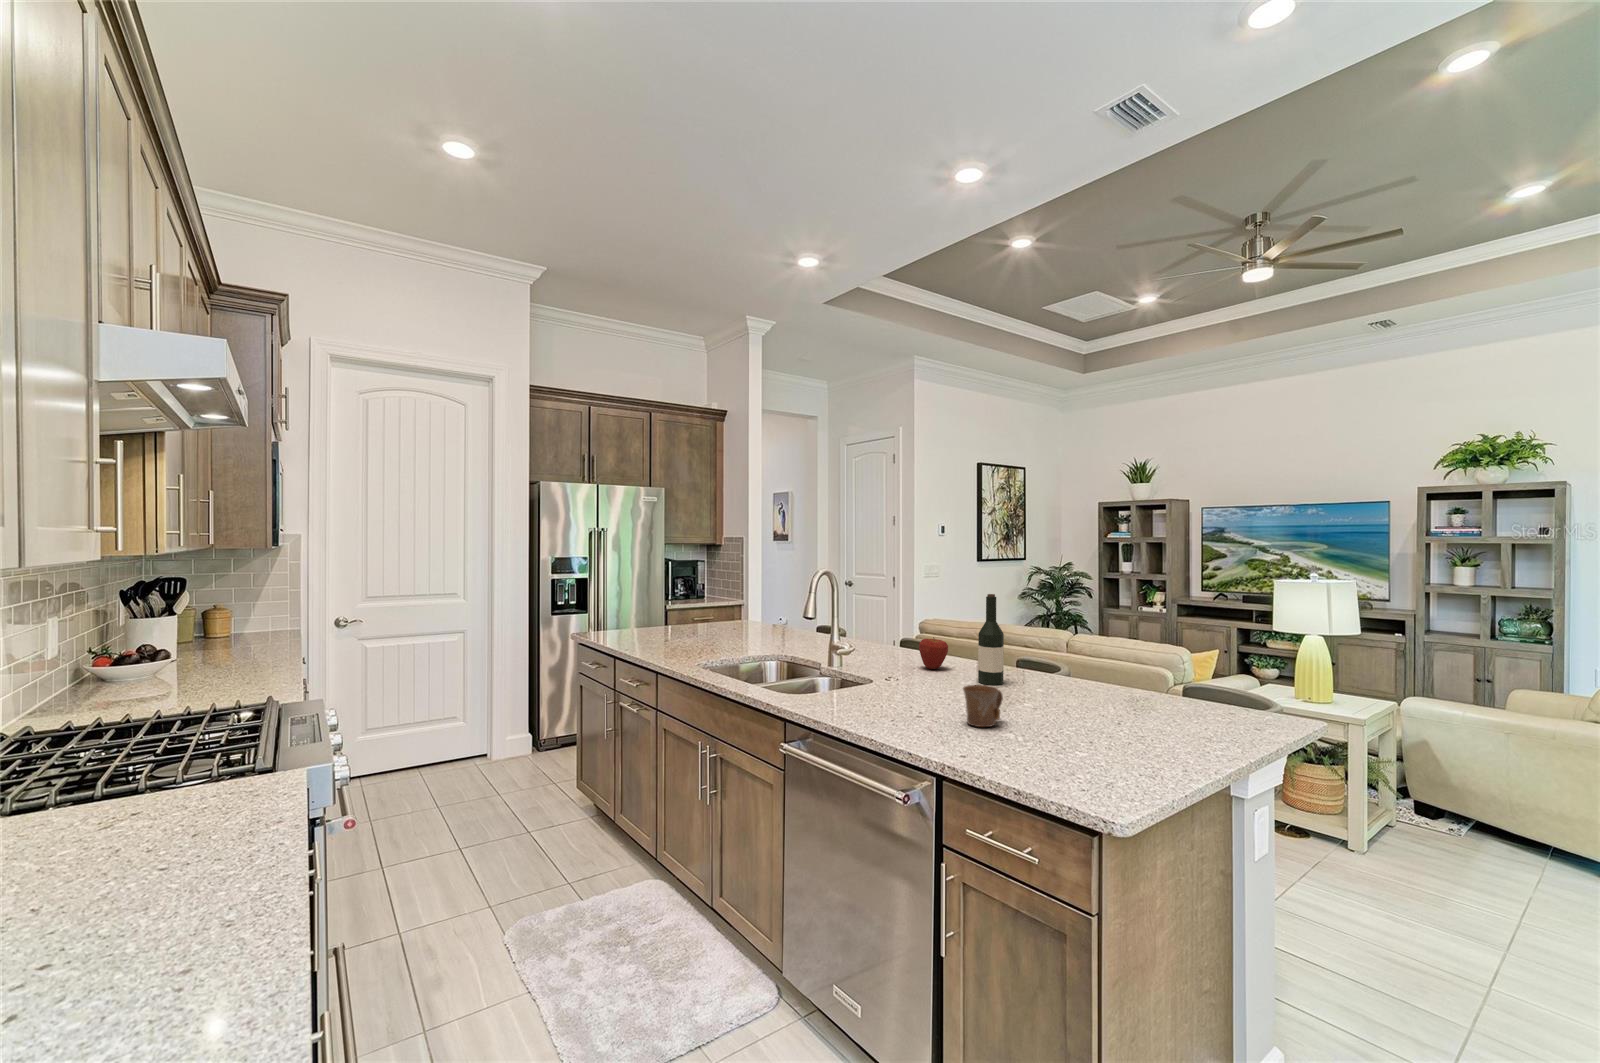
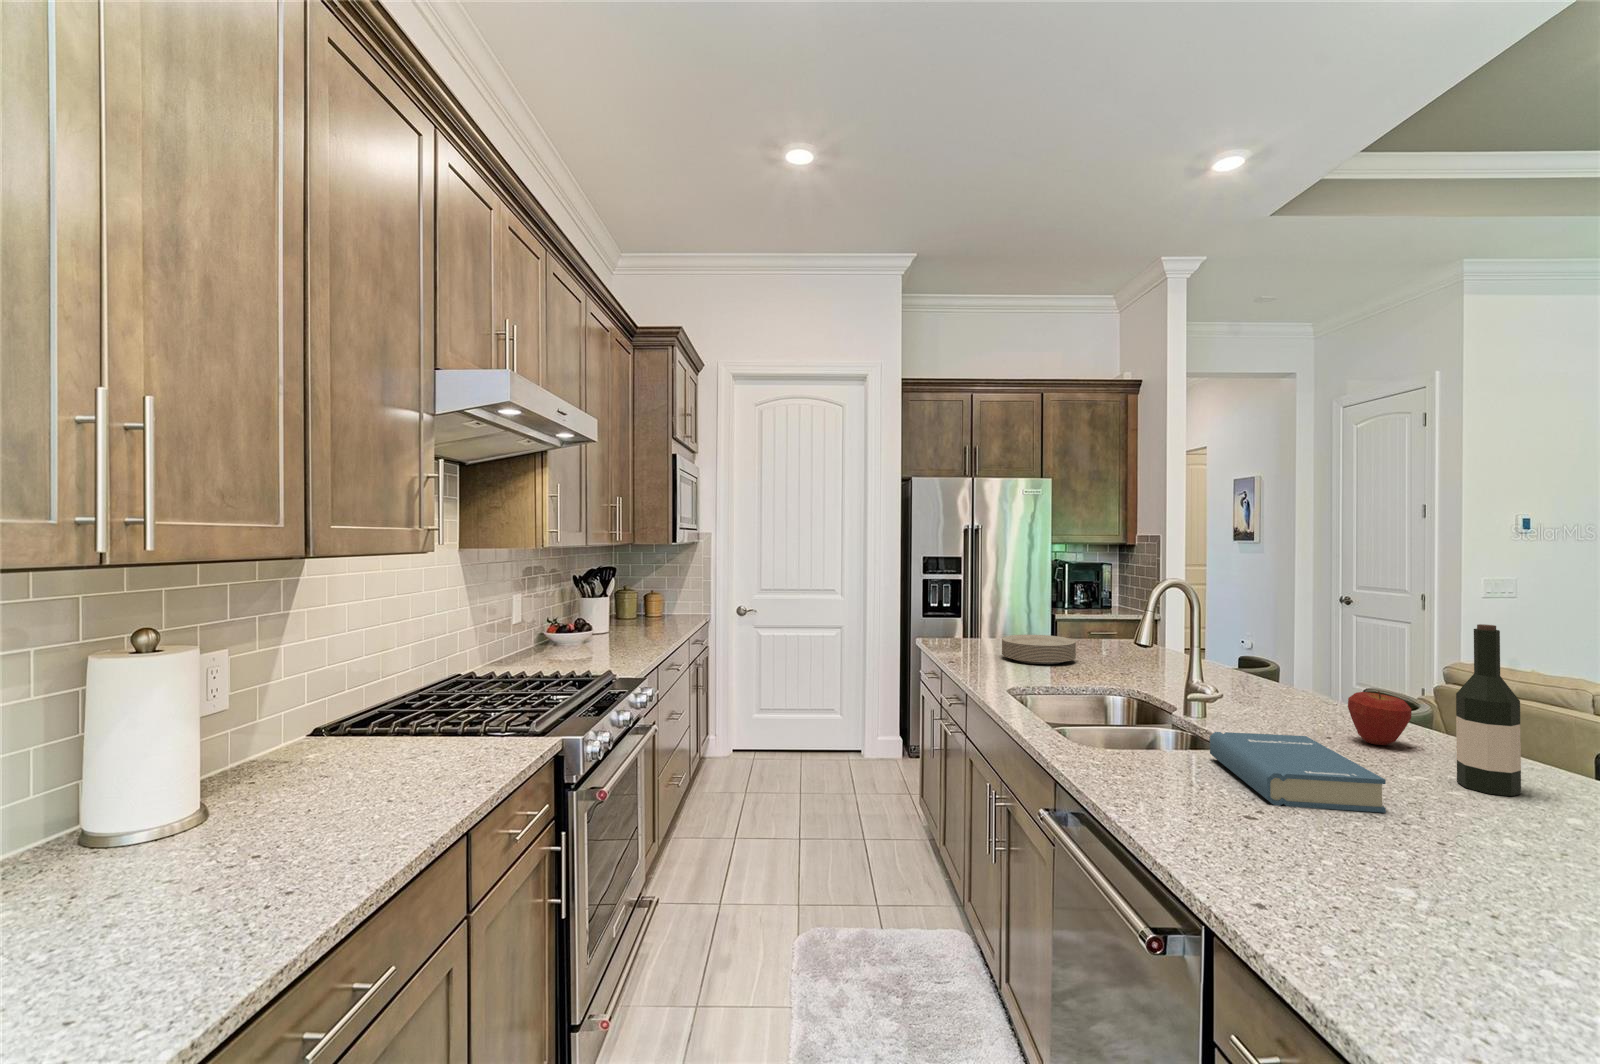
plate: none [669,622,727,645] -> present [1002,635,1076,664]
hardback book: none [871,668,967,709] -> present [1210,732,1386,813]
mug: present [963,685,1003,727] -> none [1328,782,1431,869]

